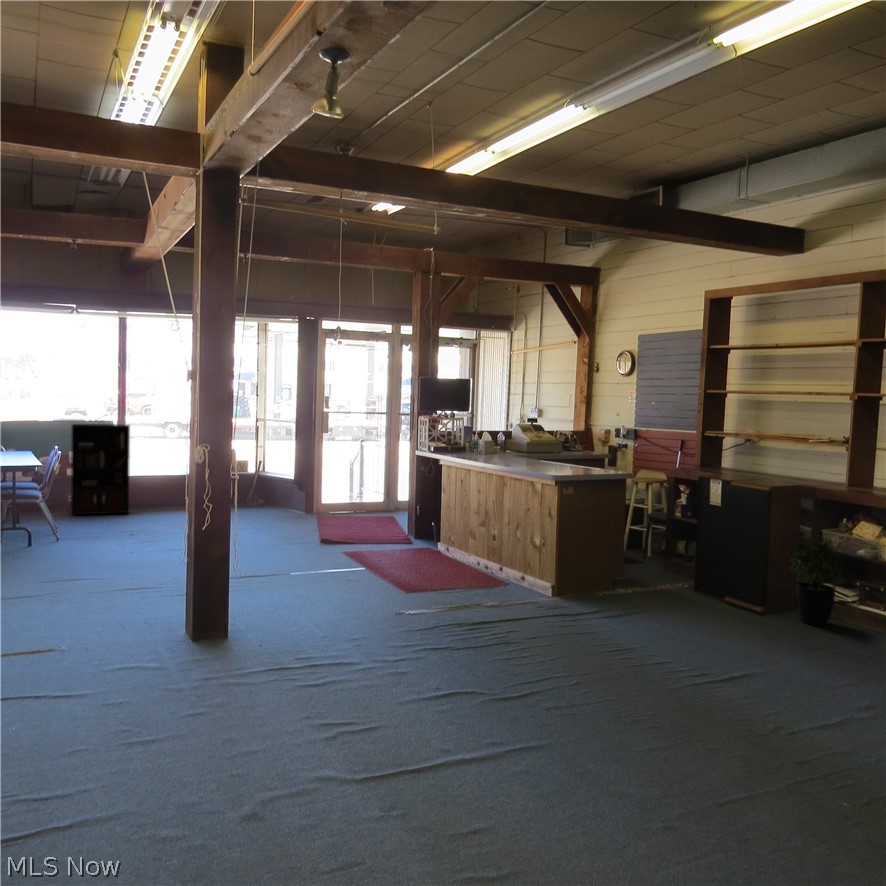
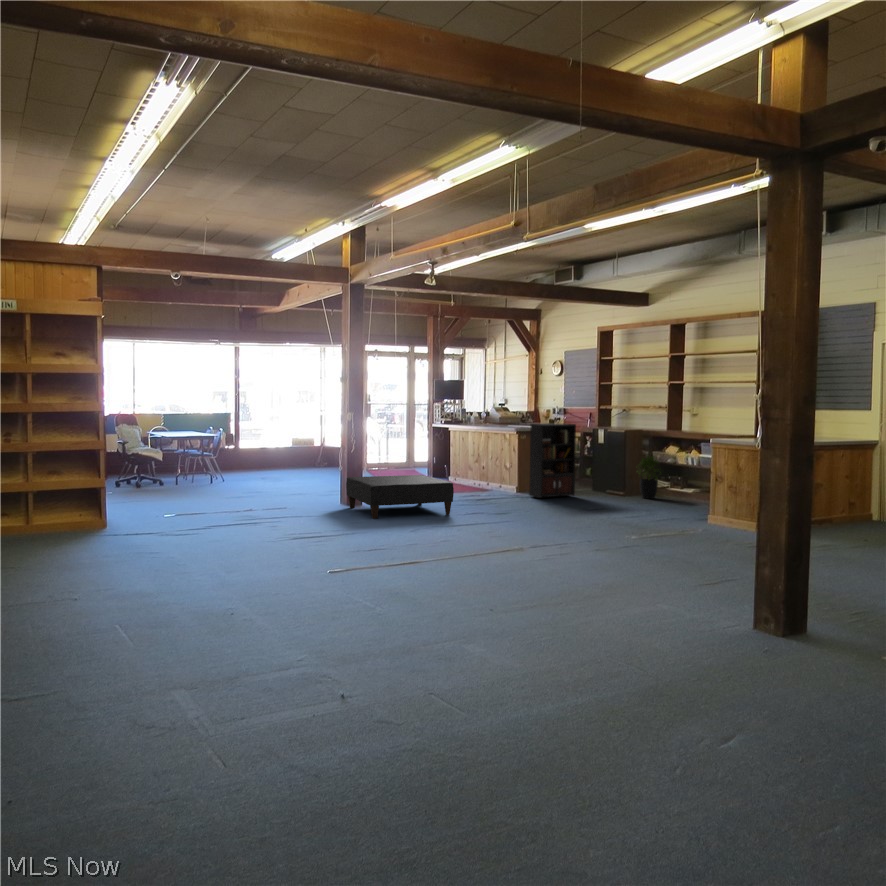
bookcase: present [71,424,130,514] -> present [529,424,576,498]
ottoman: none [183,579,405,719] -> present [346,475,454,519]

